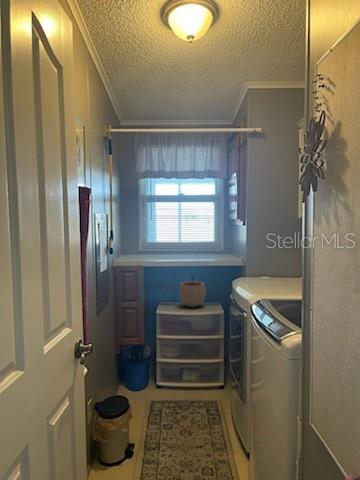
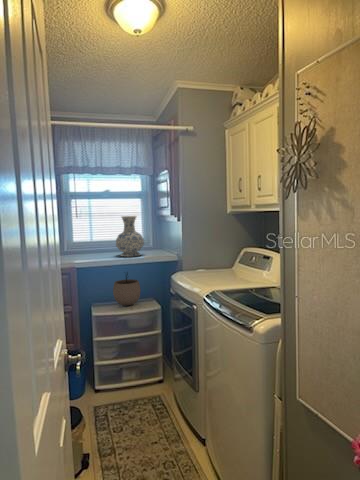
vase: none [184,219,212,259] -> present [116,216,144,257]

